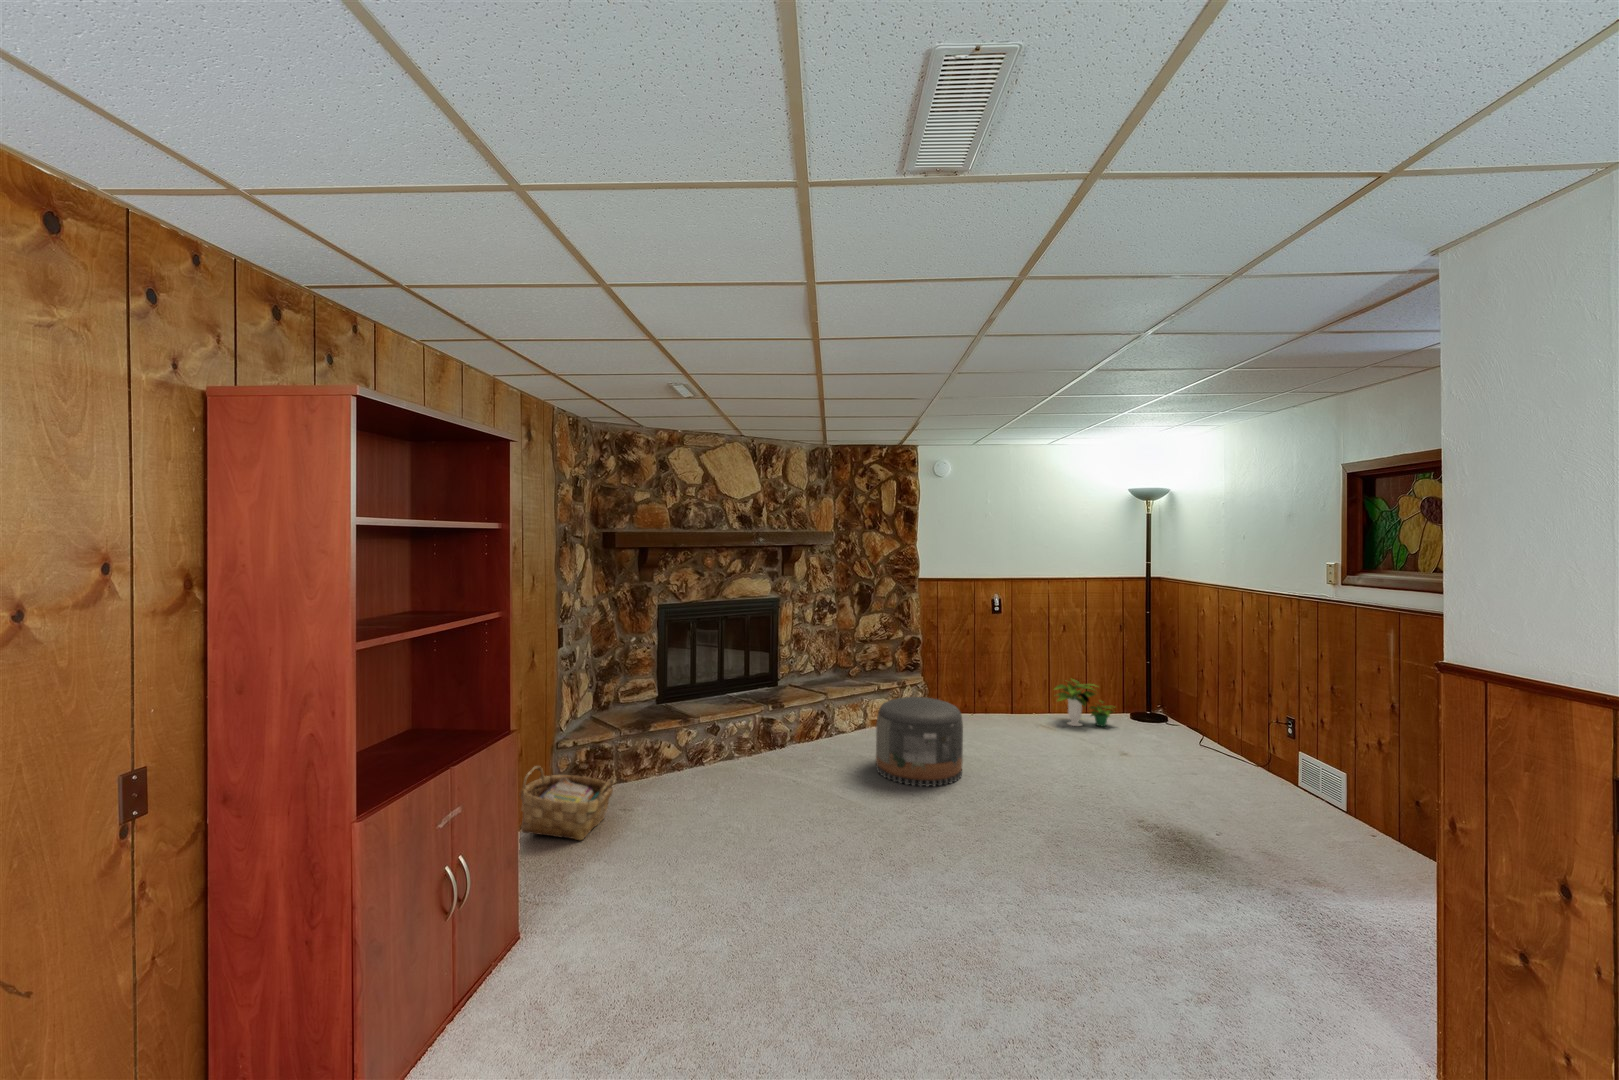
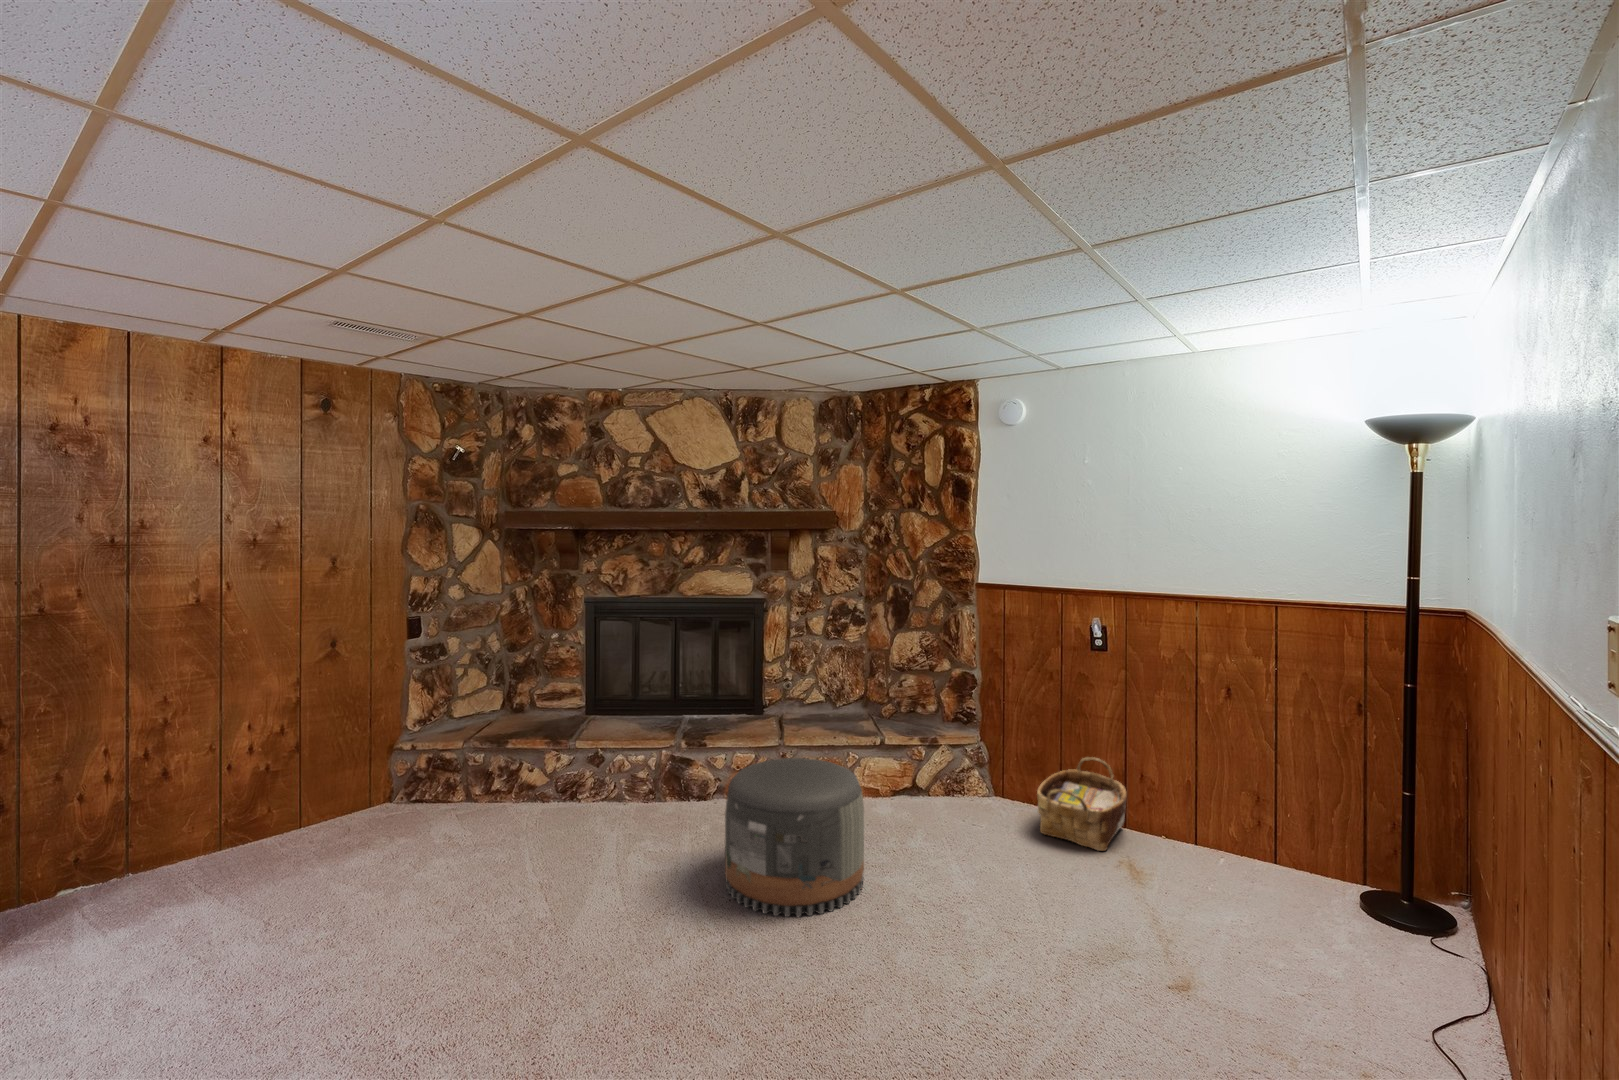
potted plant: present [1054,679,1115,726] -> none [1177,778,1319,888]
woven basket: present [520,766,613,840] -> present [1037,757,1127,851]

